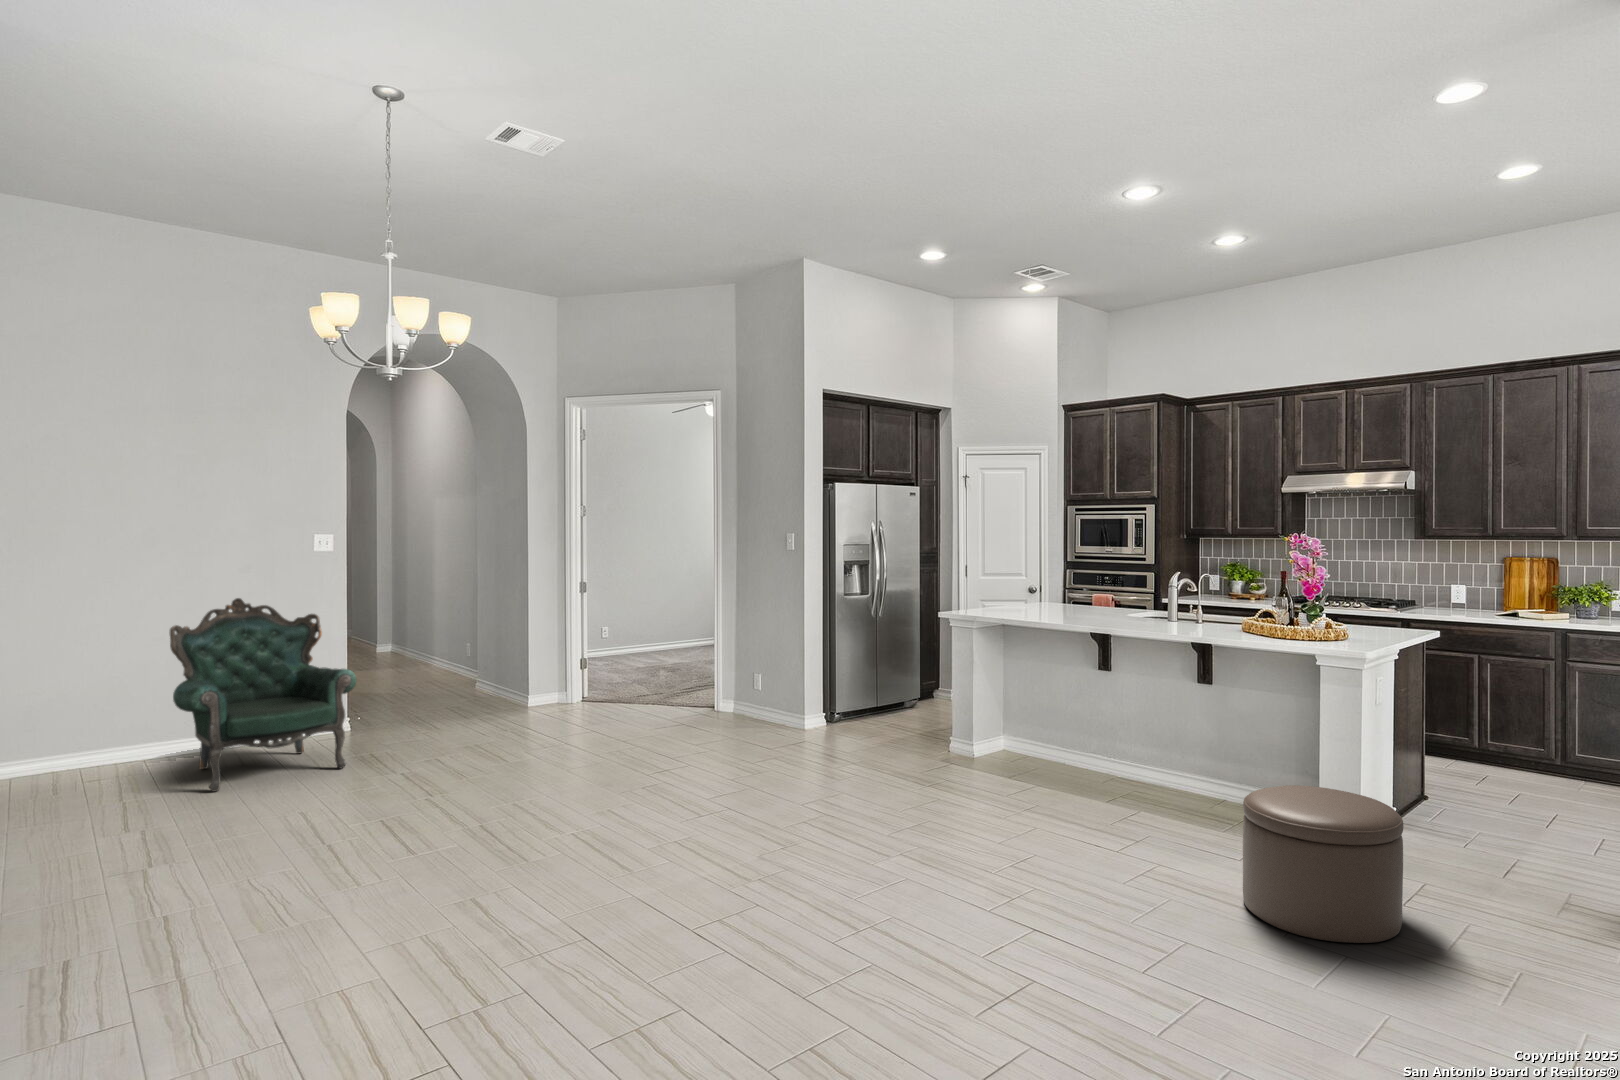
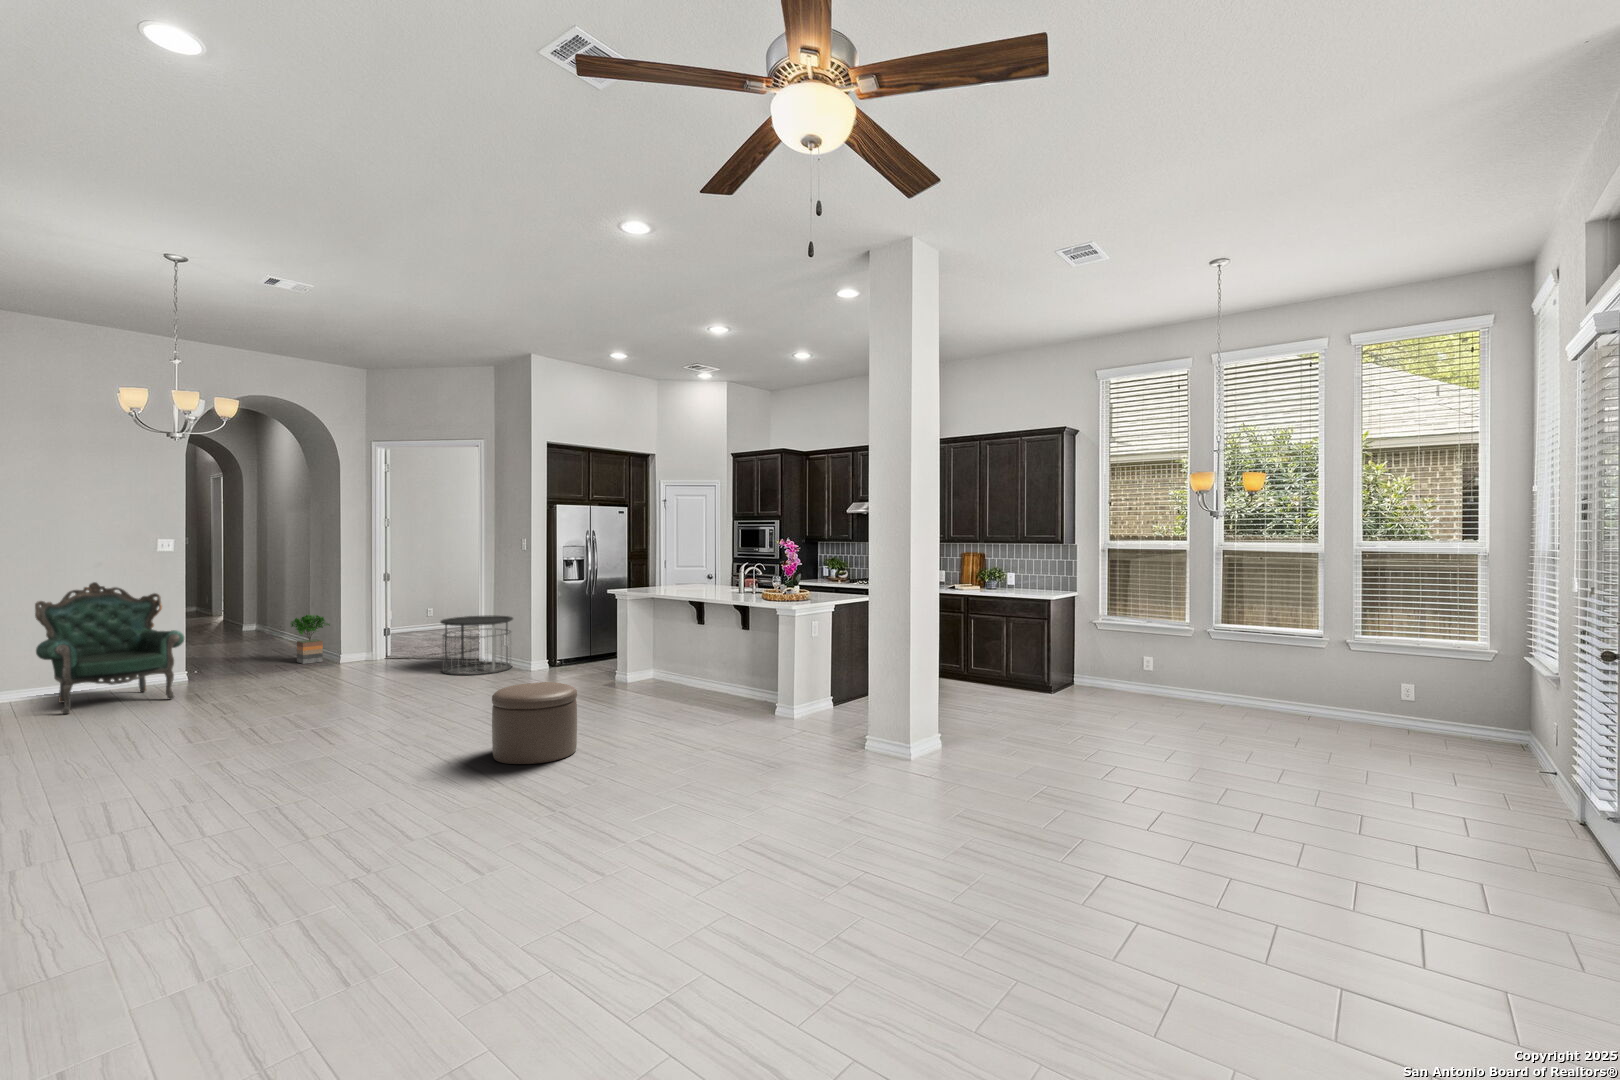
potted tree: none [464,640,516,709] -> present [290,615,330,664]
side table: none [678,646,777,737] -> present [441,615,513,675]
ottoman: present [1243,785,1403,943] -> present [492,682,577,764]

